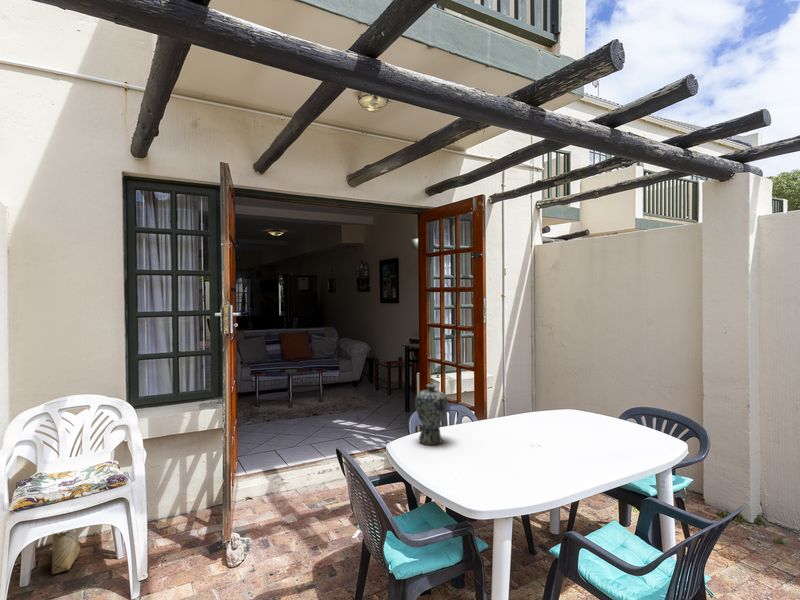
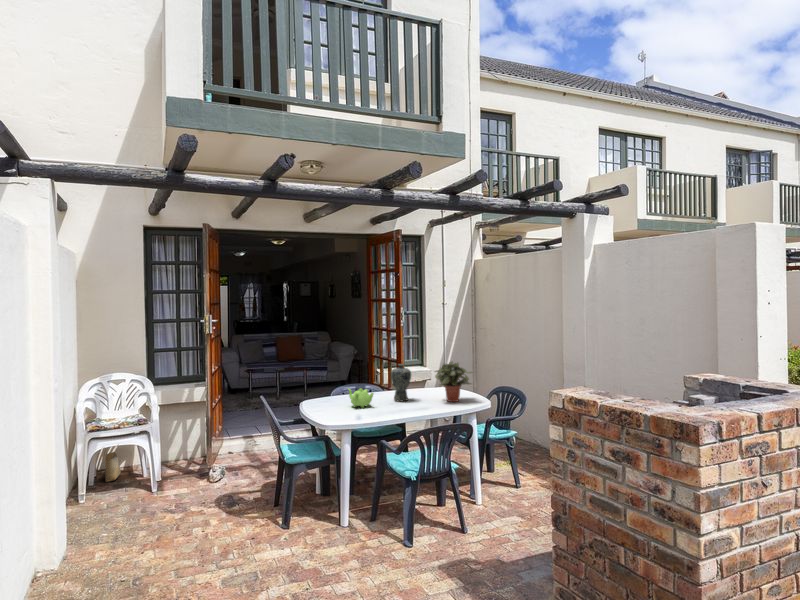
potted plant: none [587,377,652,440] -> present [435,361,472,402]
vase: present [415,384,447,445] -> present [391,364,411,402]
teapot: none [466,423,515,458] -> present [348,389,374,408]

